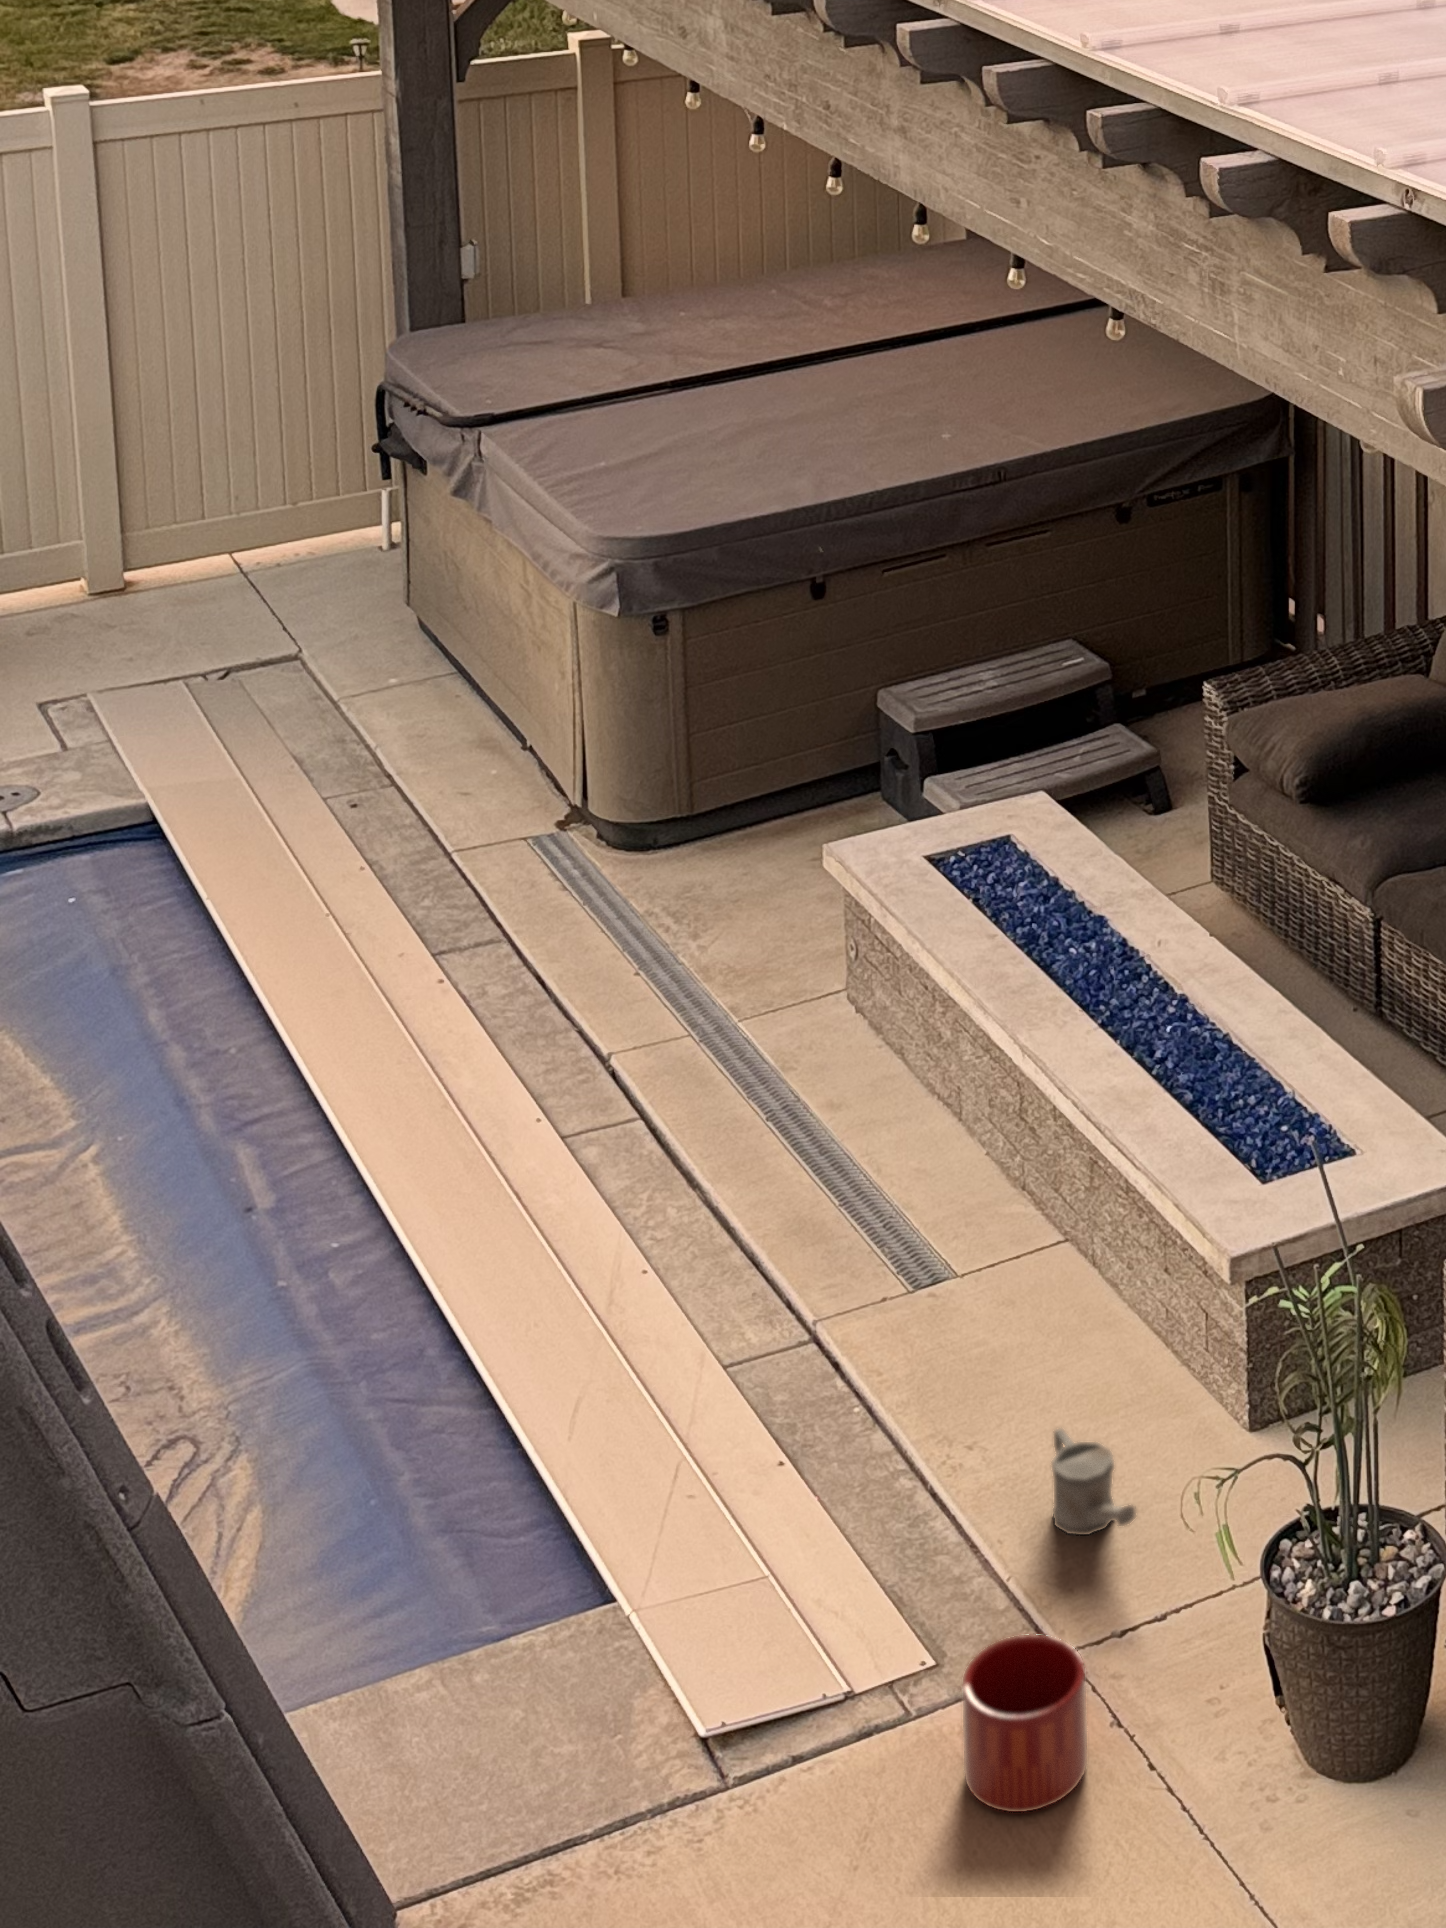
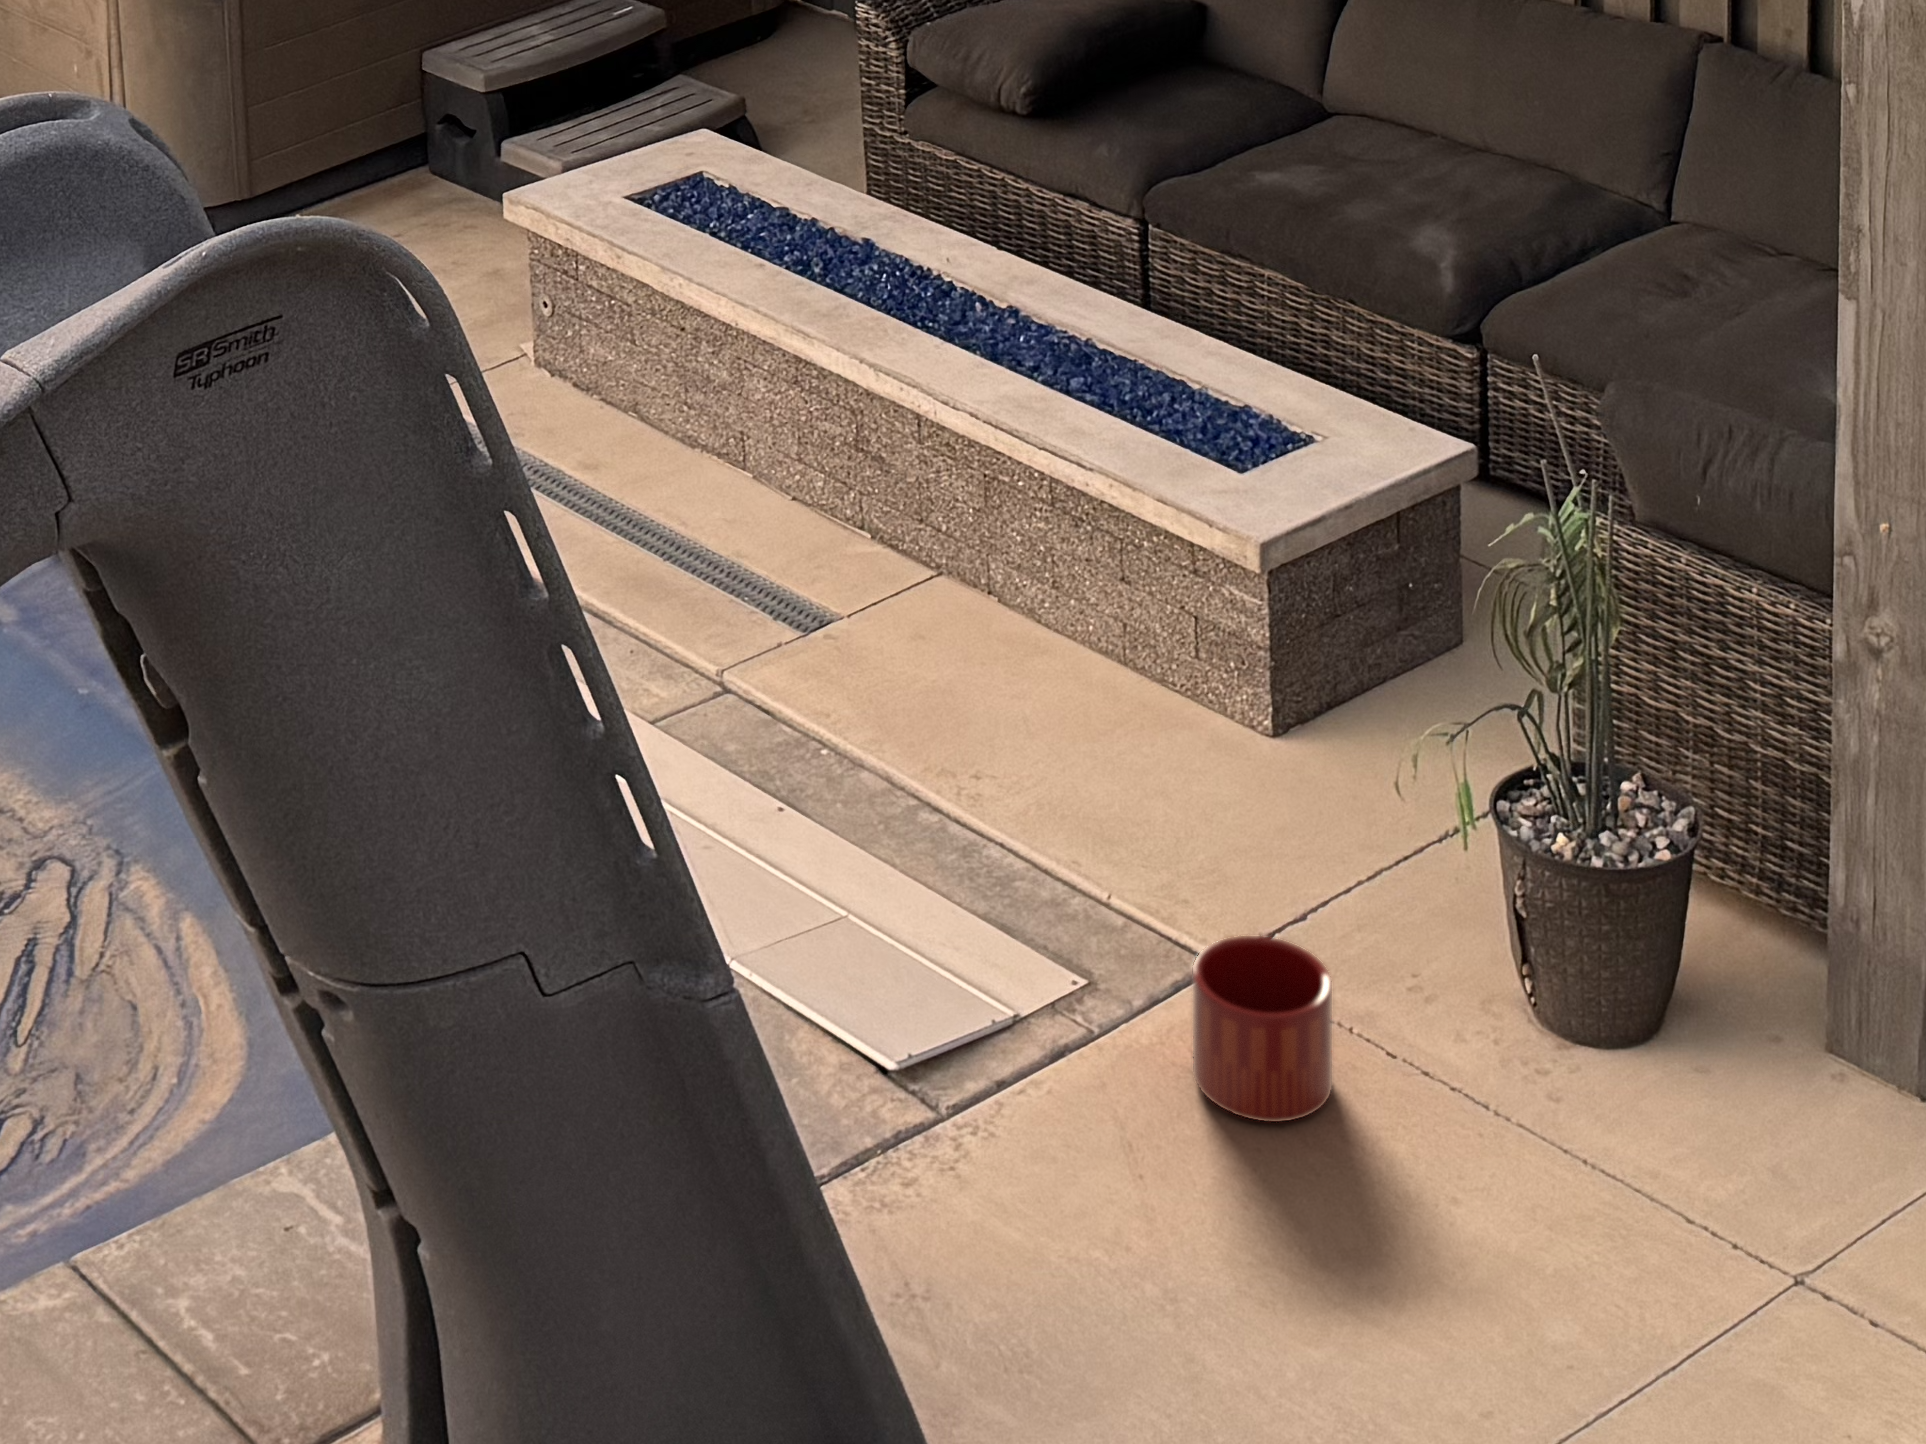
watering can: present [1052,1429,1136,1535] -> none [1082,747,1235,857]

